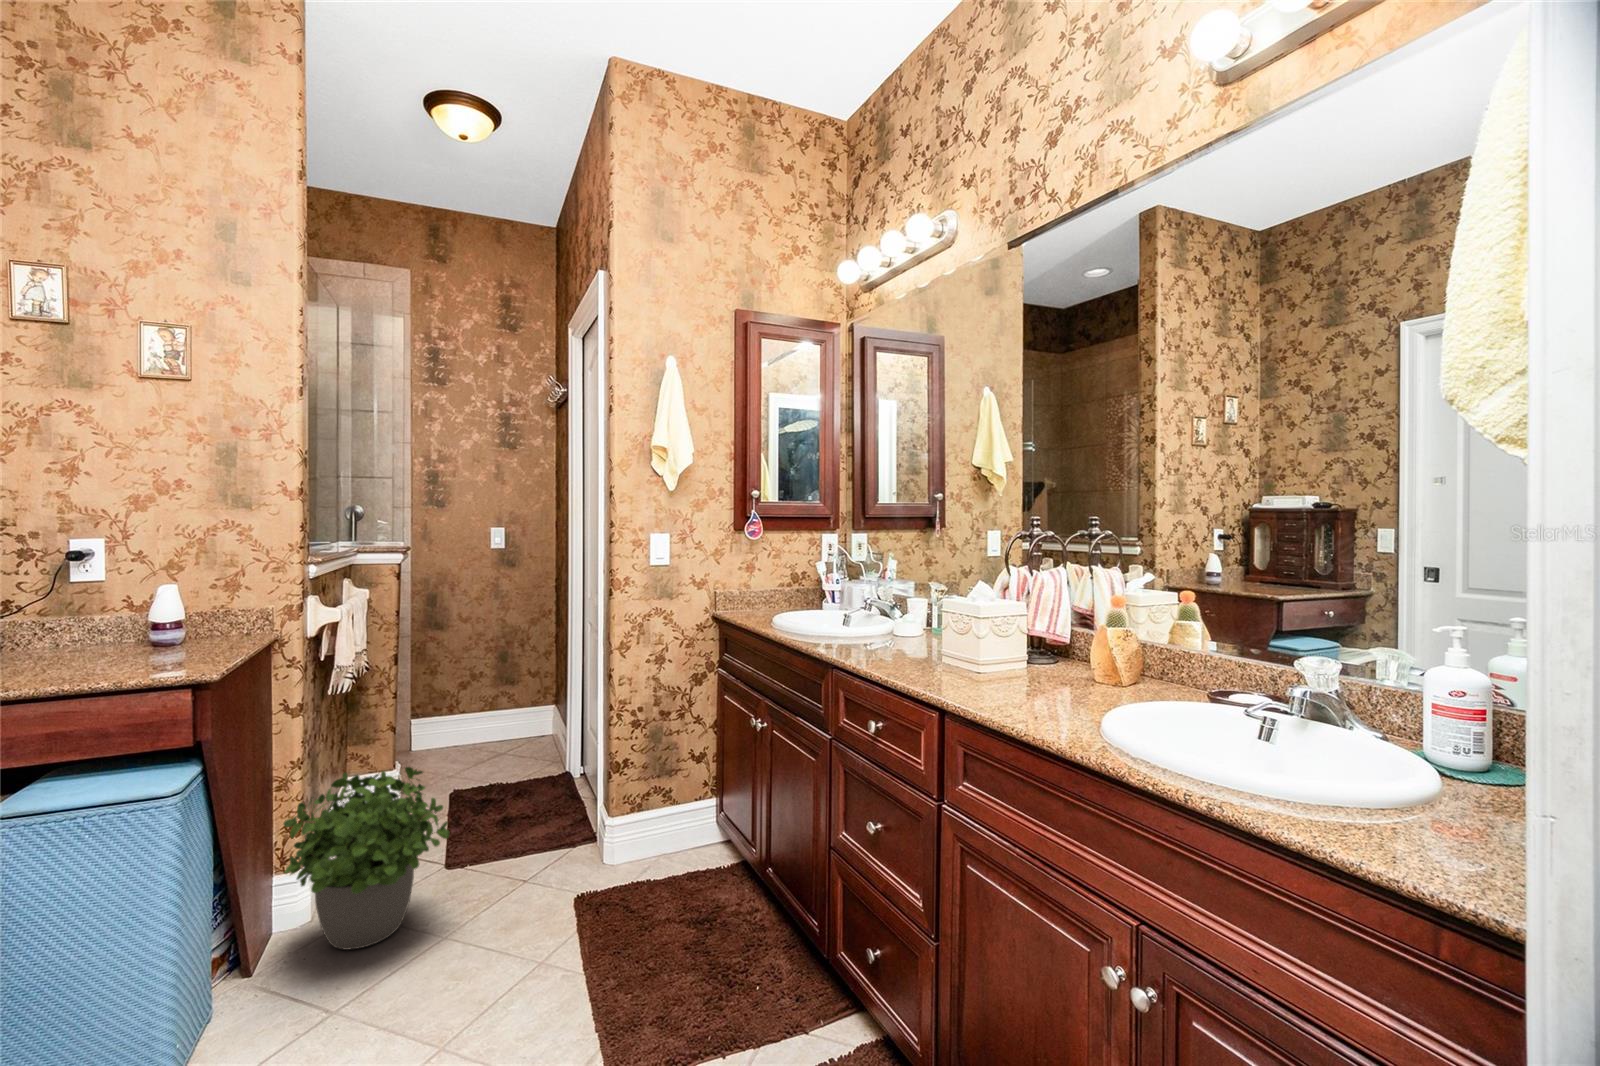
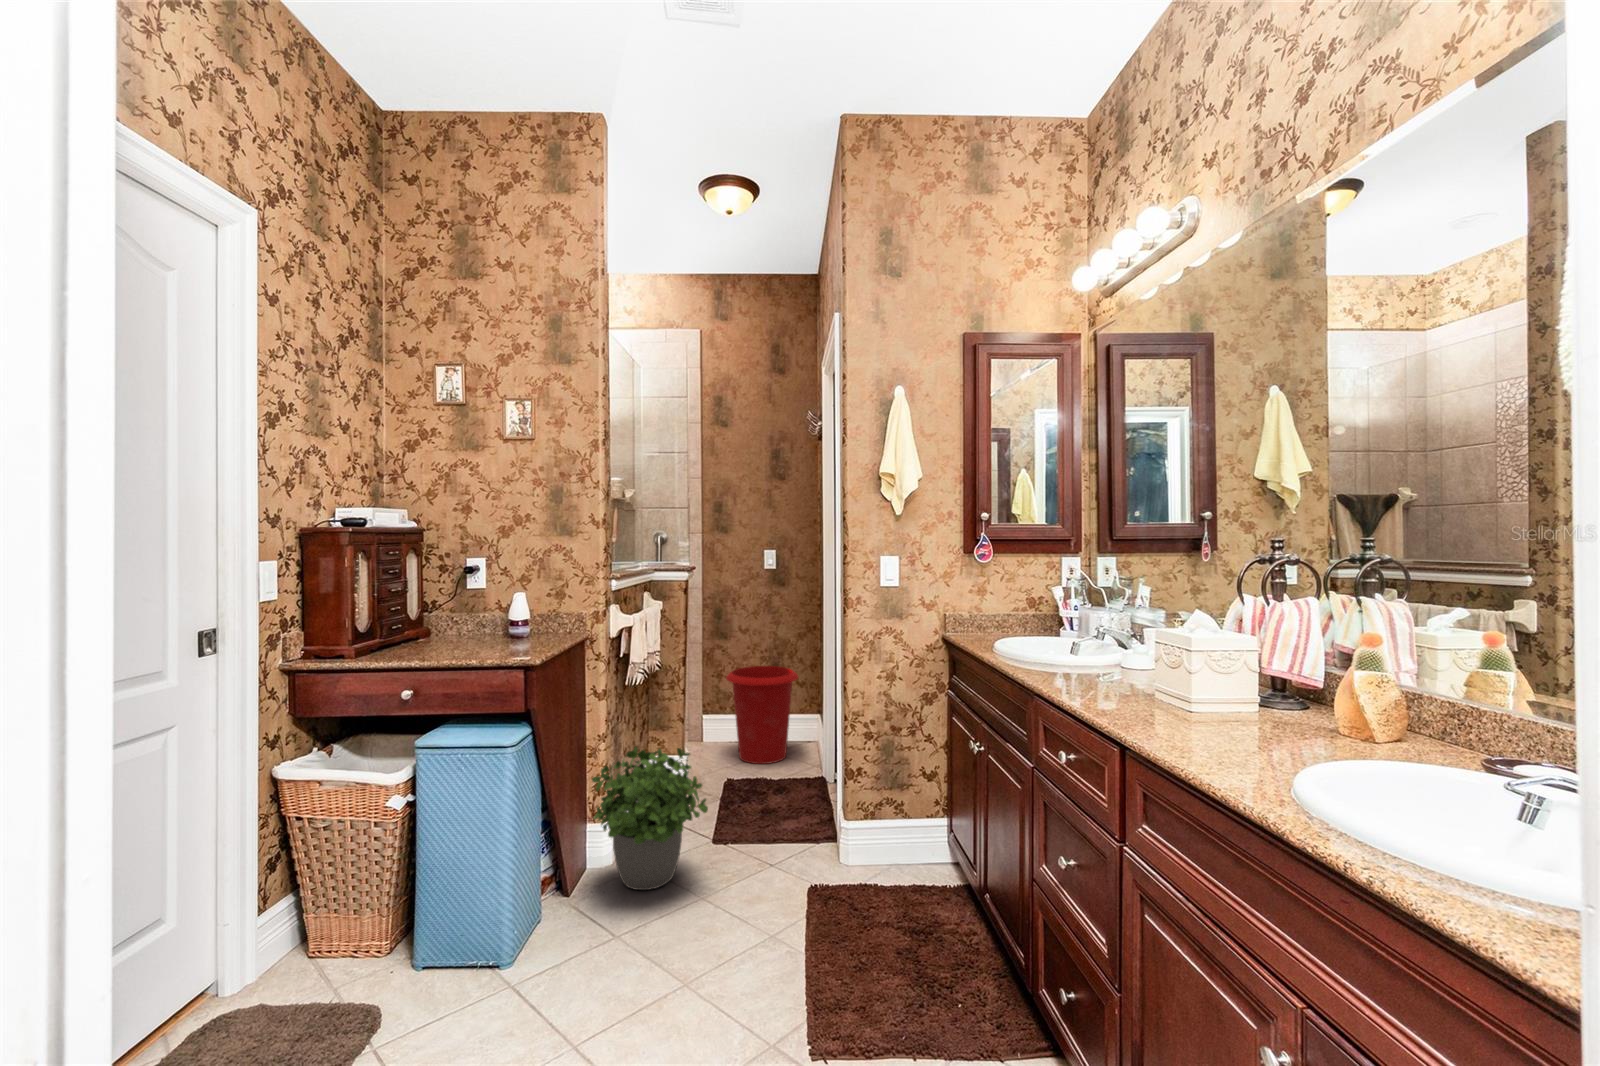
waste bin: none [446,658,537,770] -> present [726,666,798,764]

